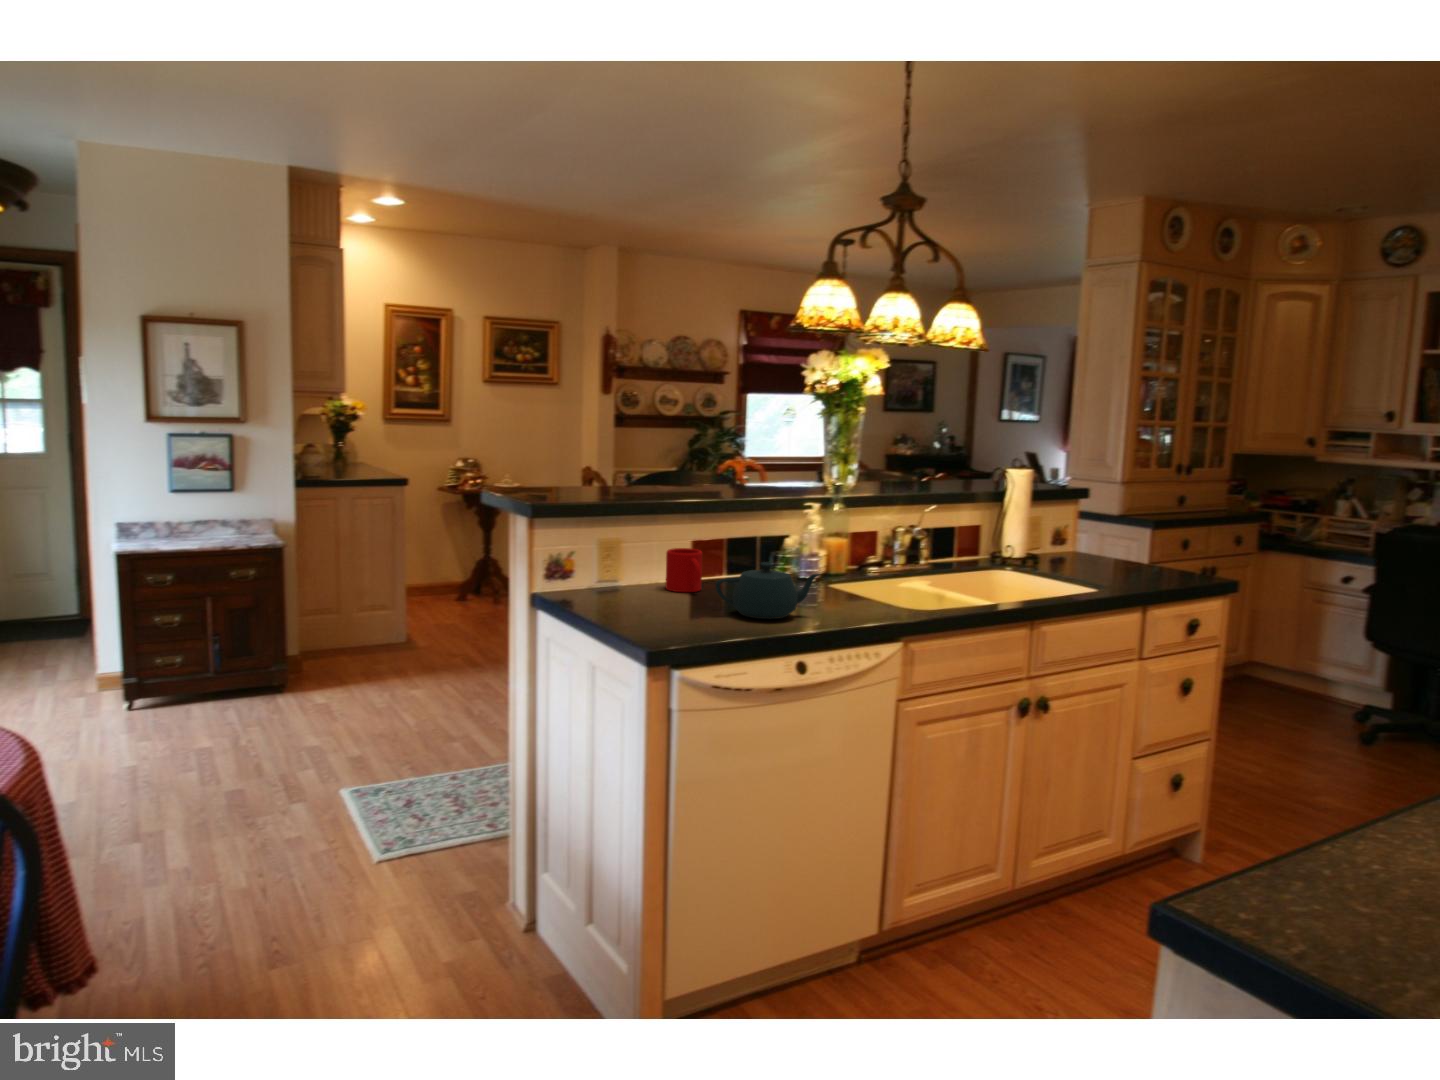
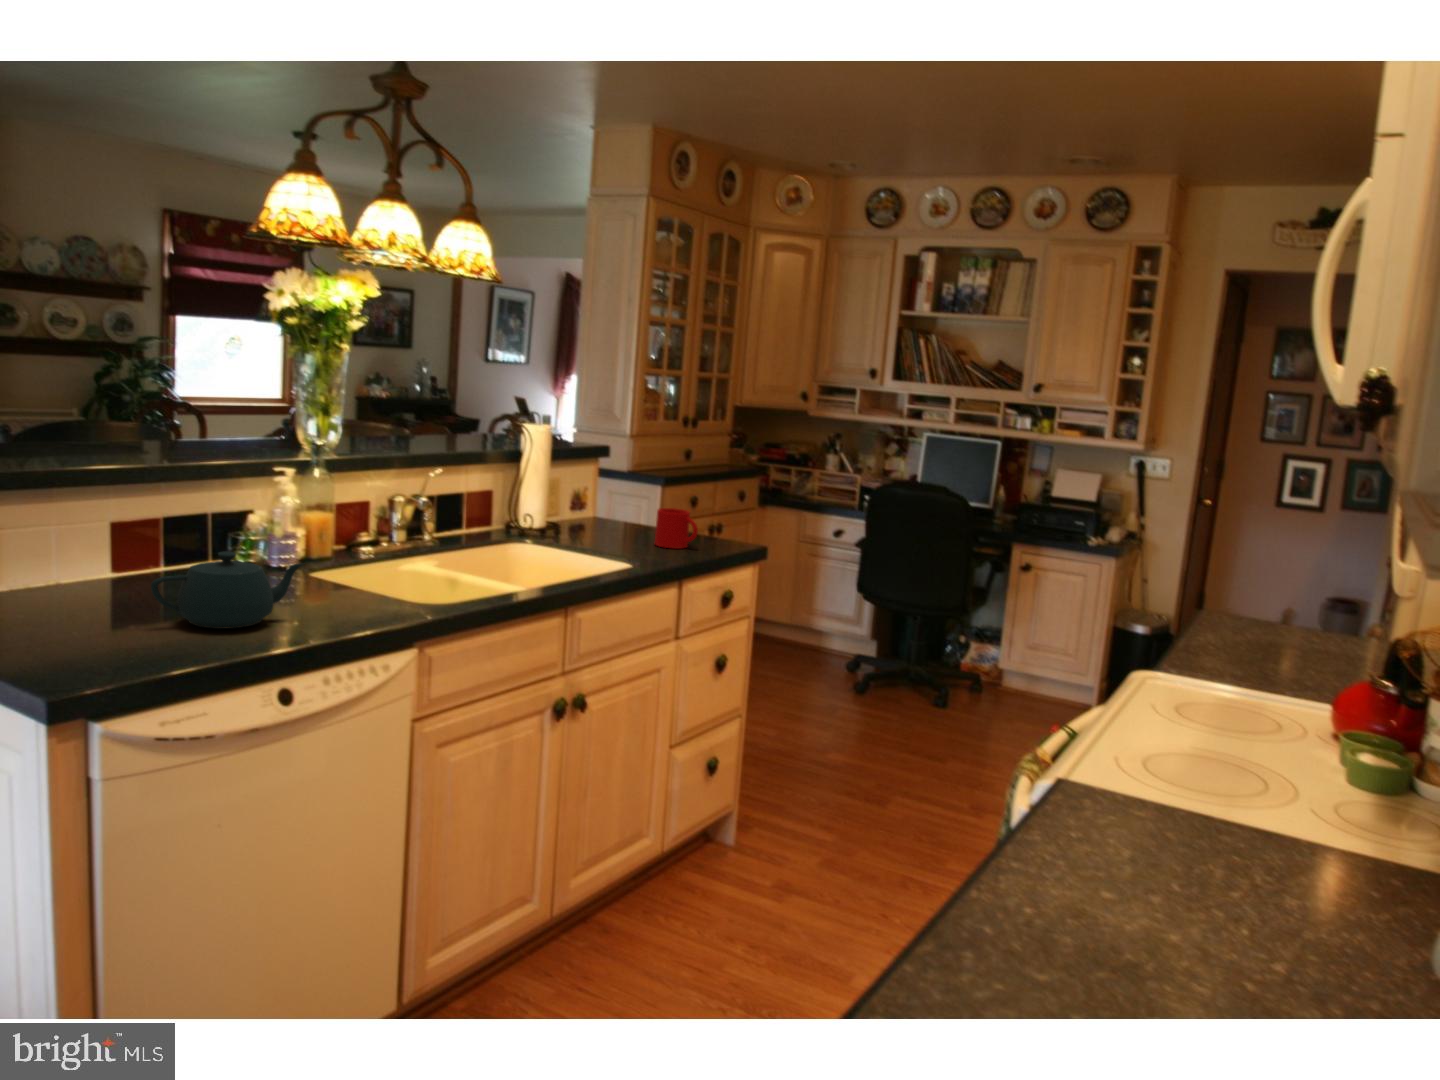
mug: present [666,548,702,592] -> present [655,508,698,549]

